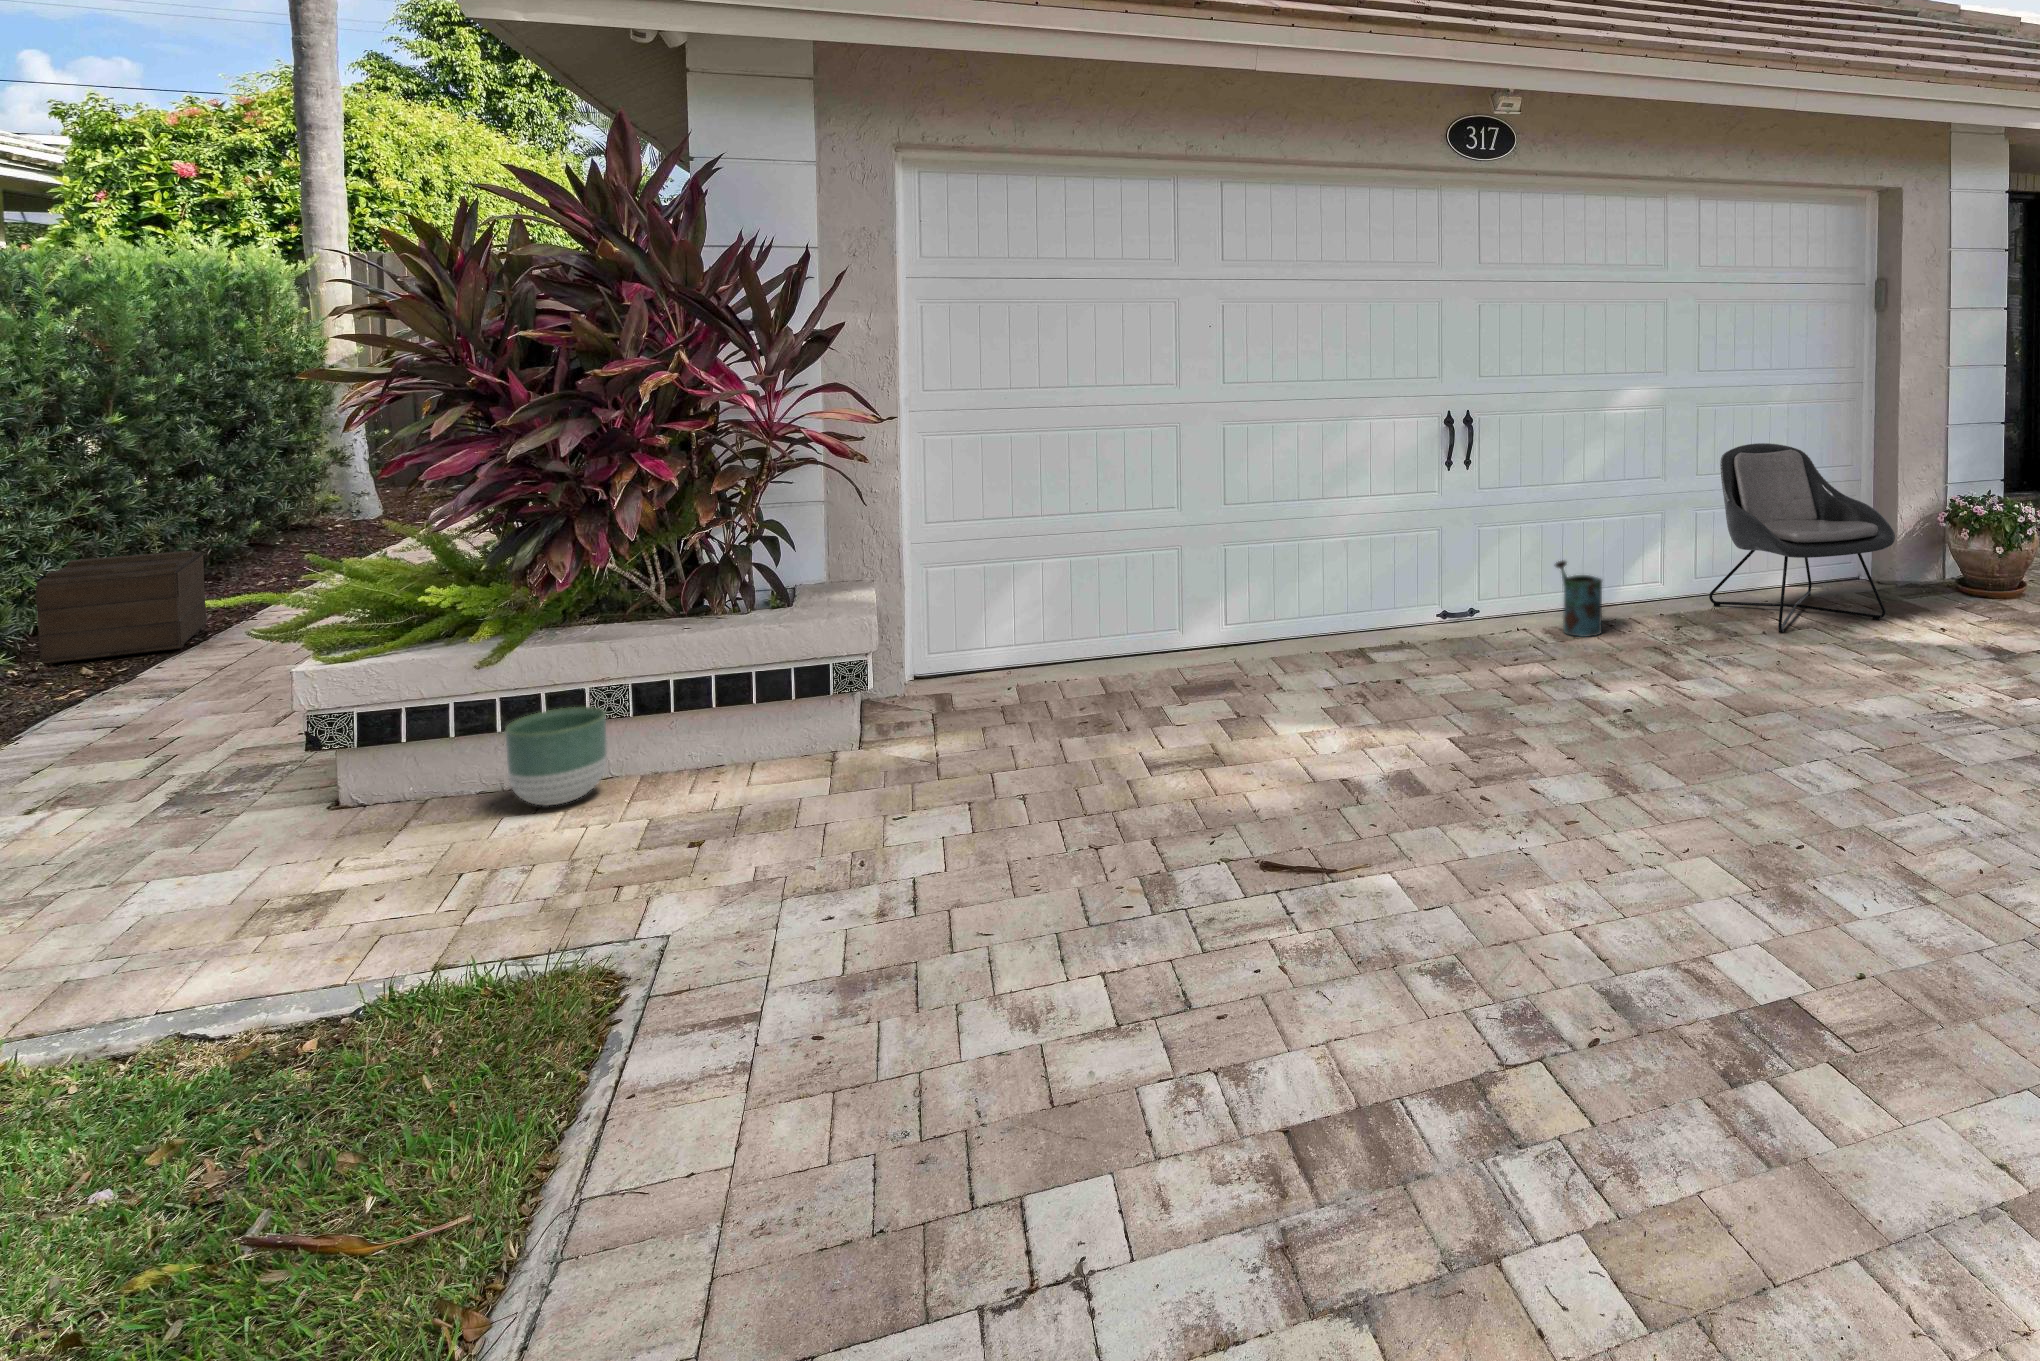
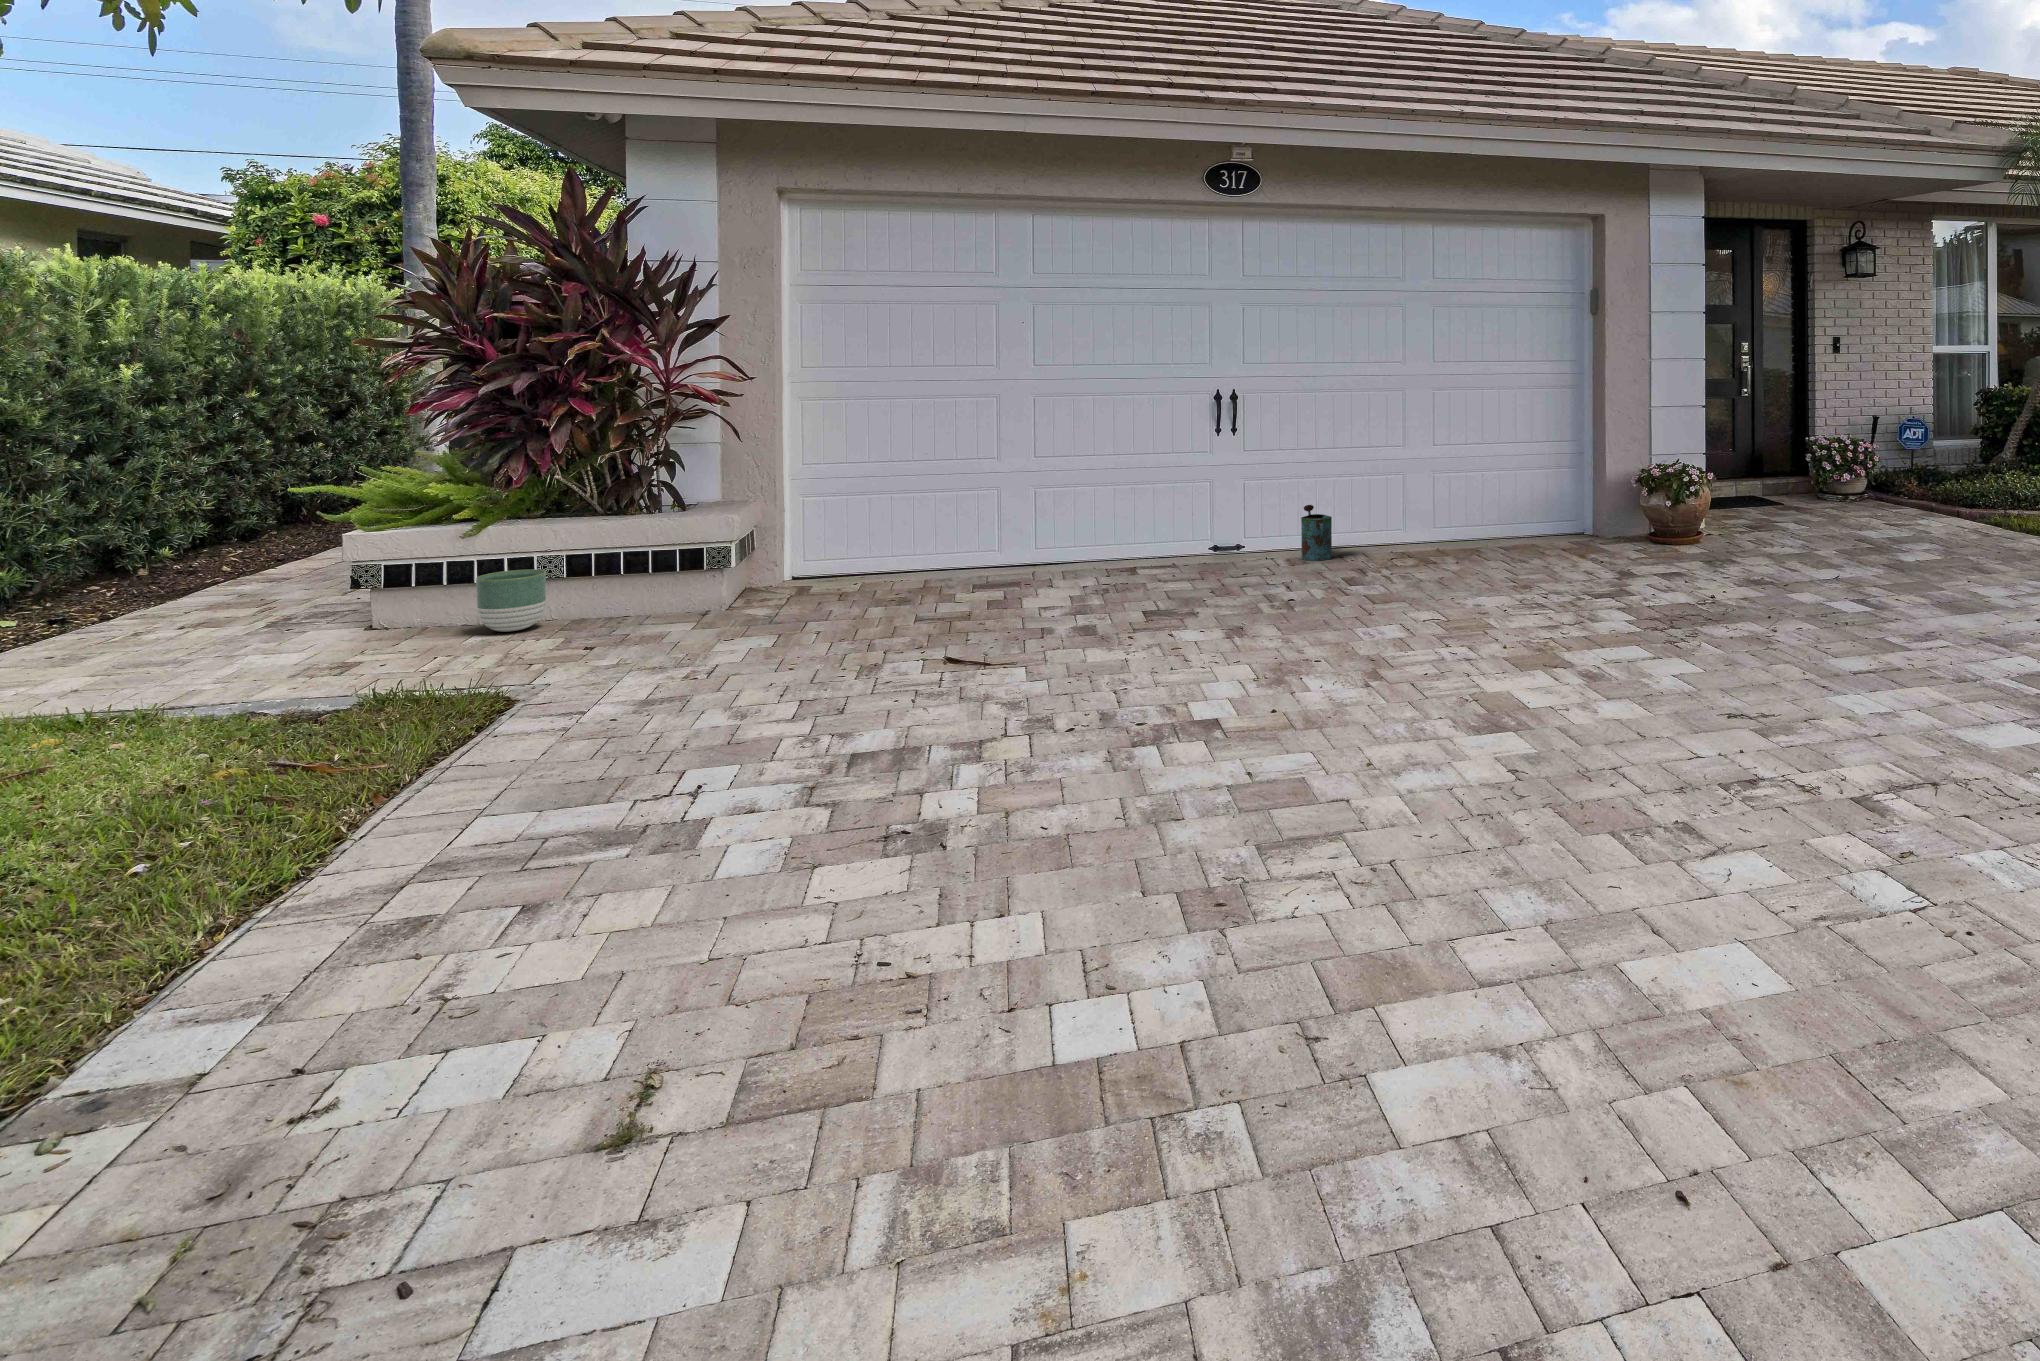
lounge chair: present [1709,443,1895,633] -> none [1437,417,1570,560]
wooden crate: present [35,550,206,663] -> none [188,491,308,566]

